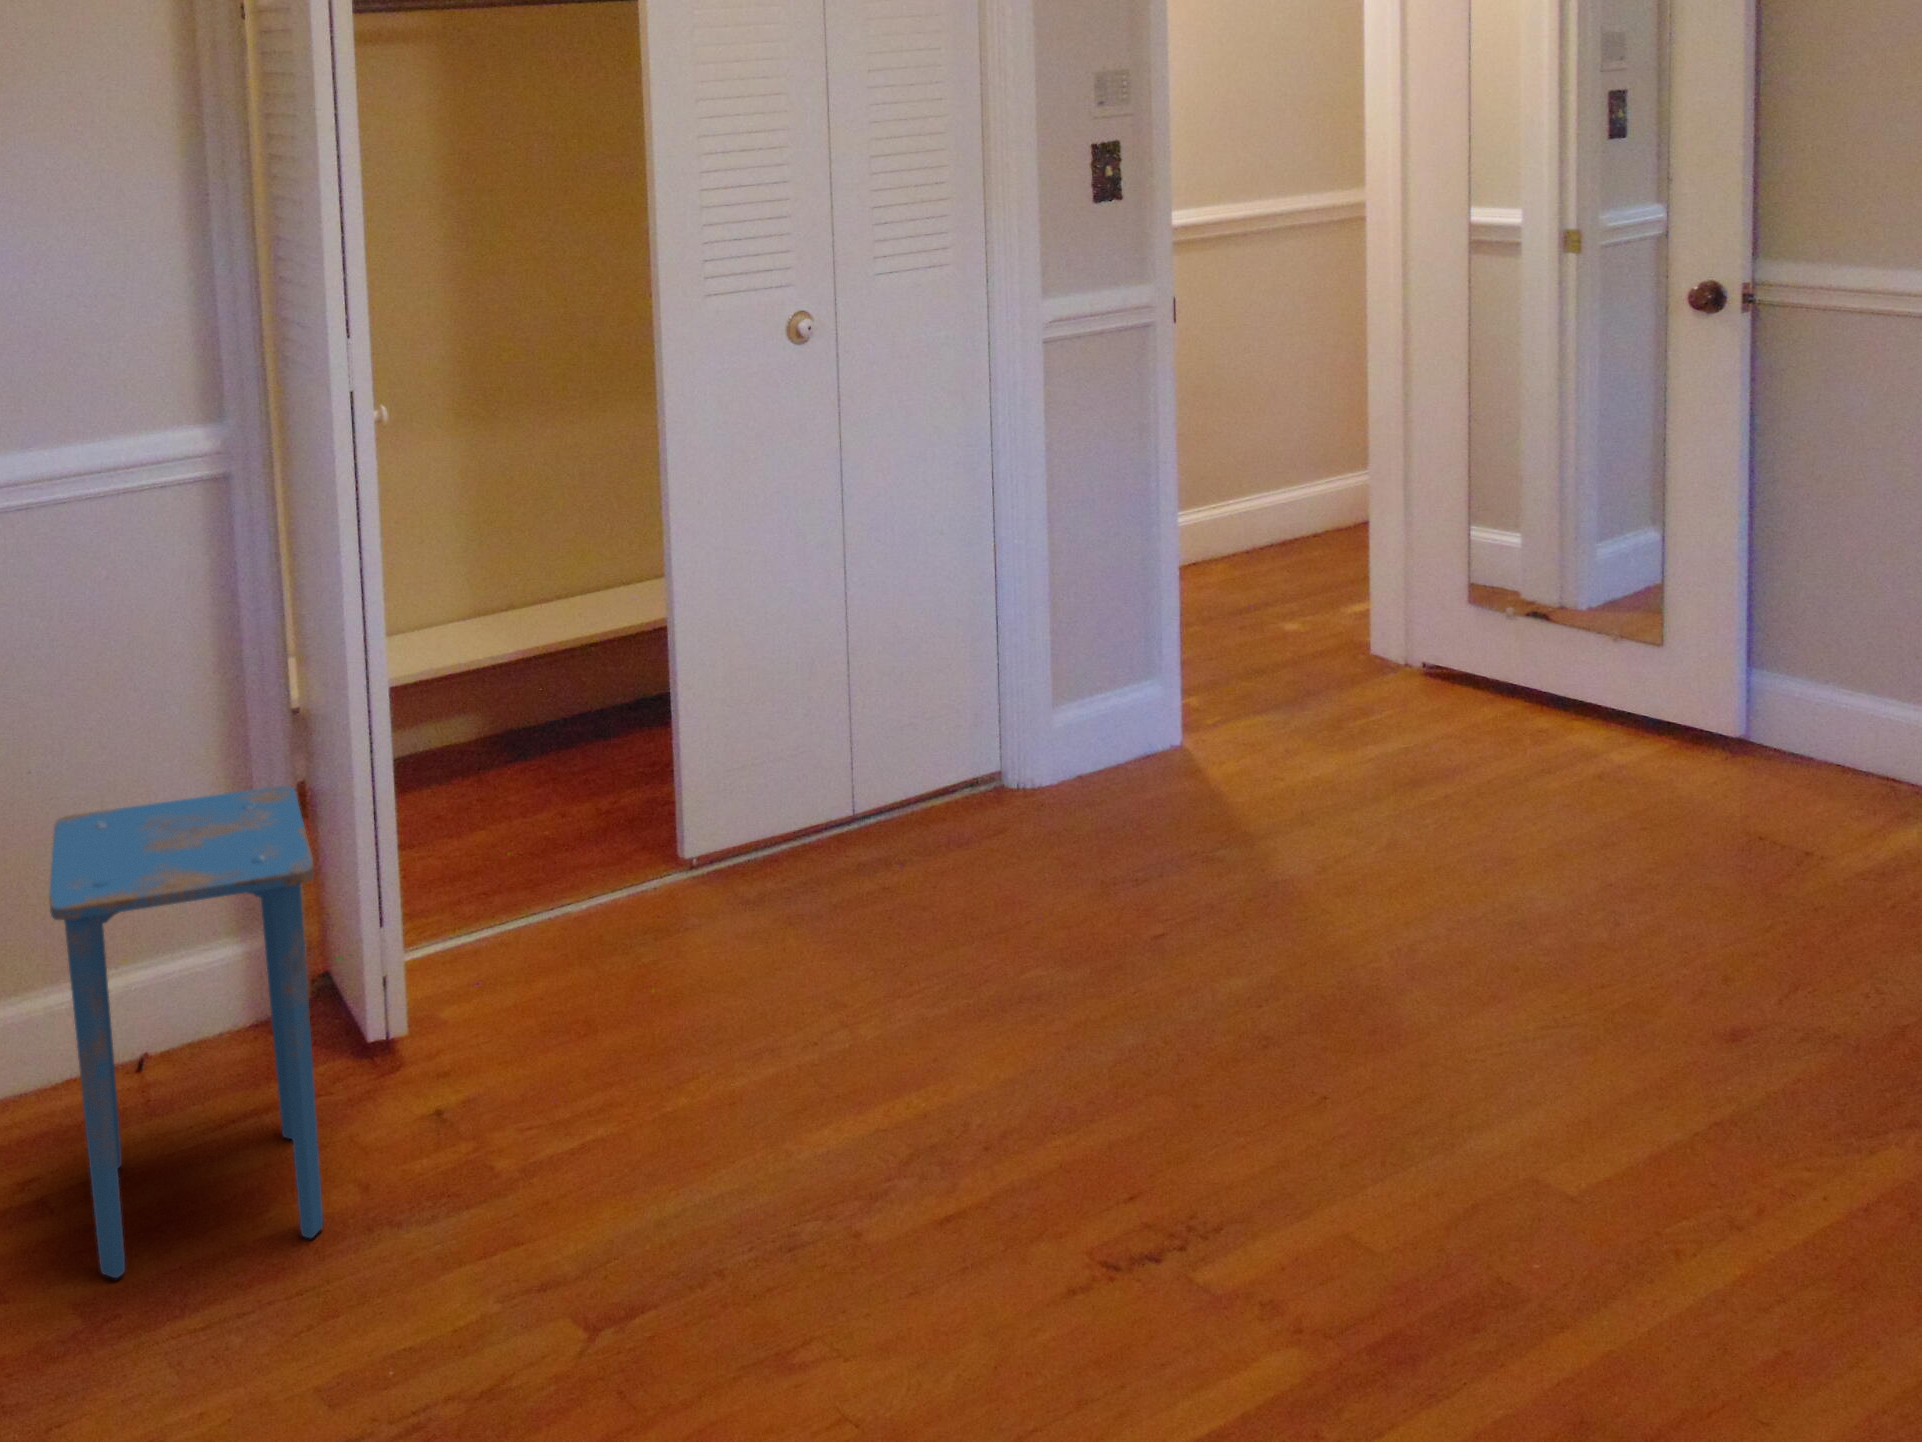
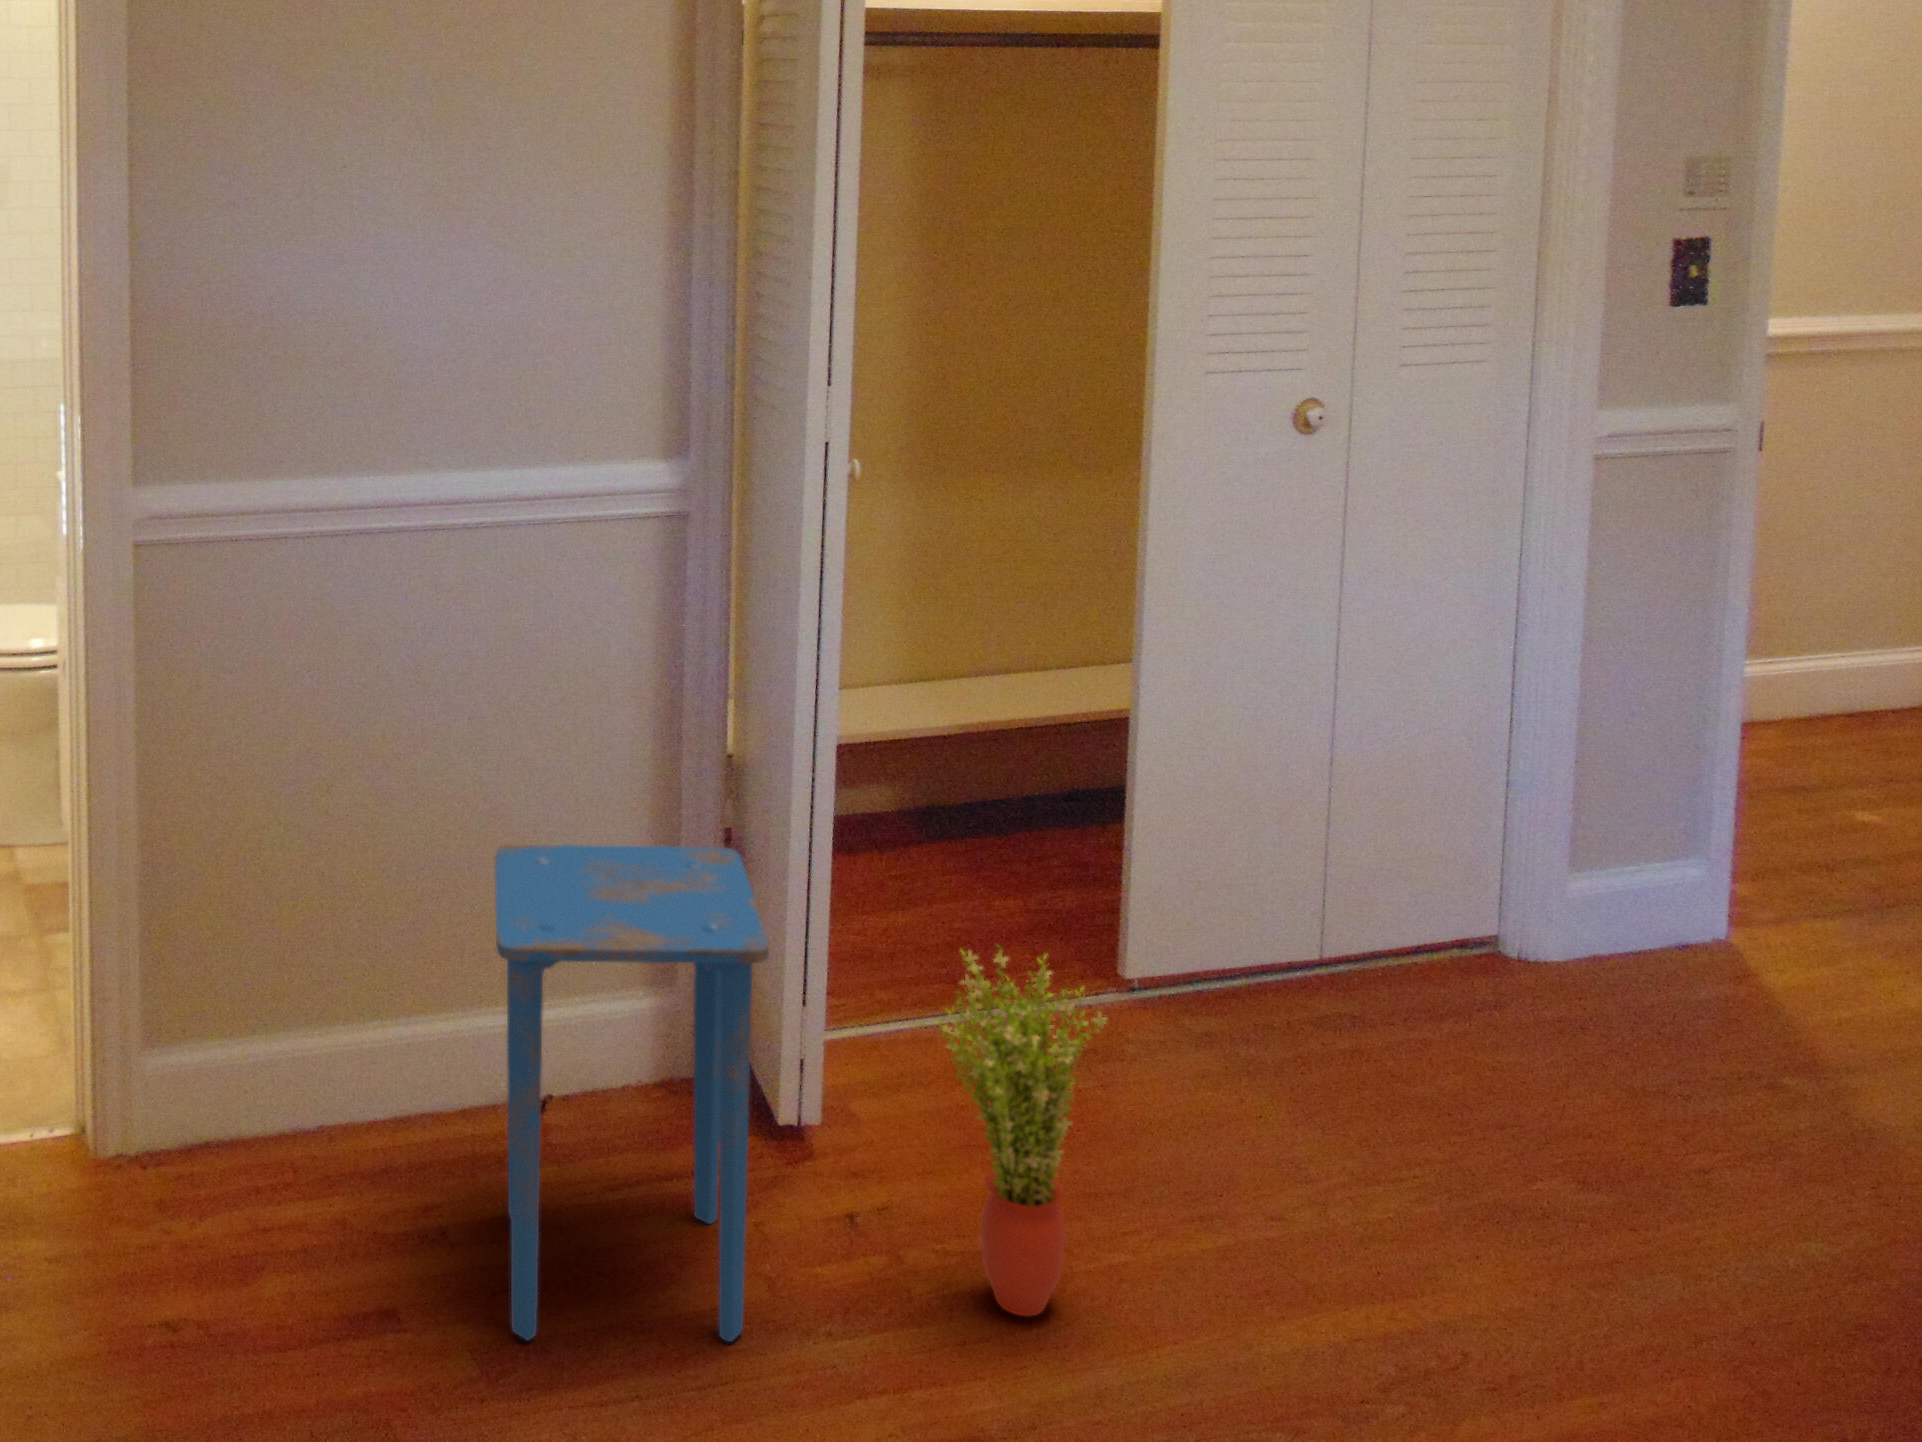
potted plant: none [476,833,625,1161] -> present [936,945,1107,1316]

